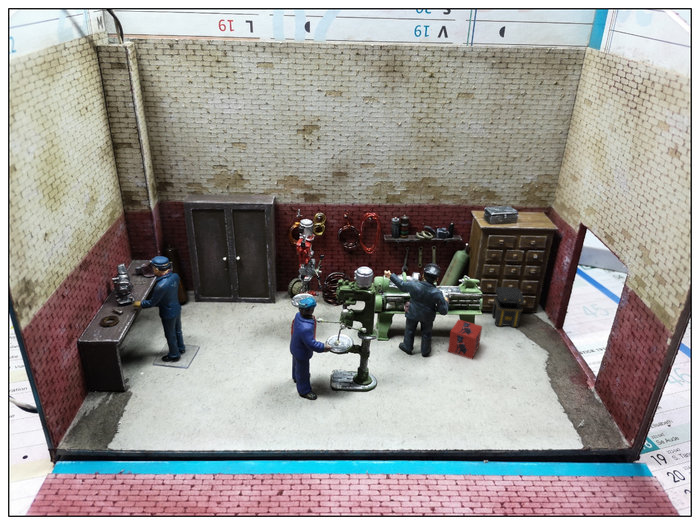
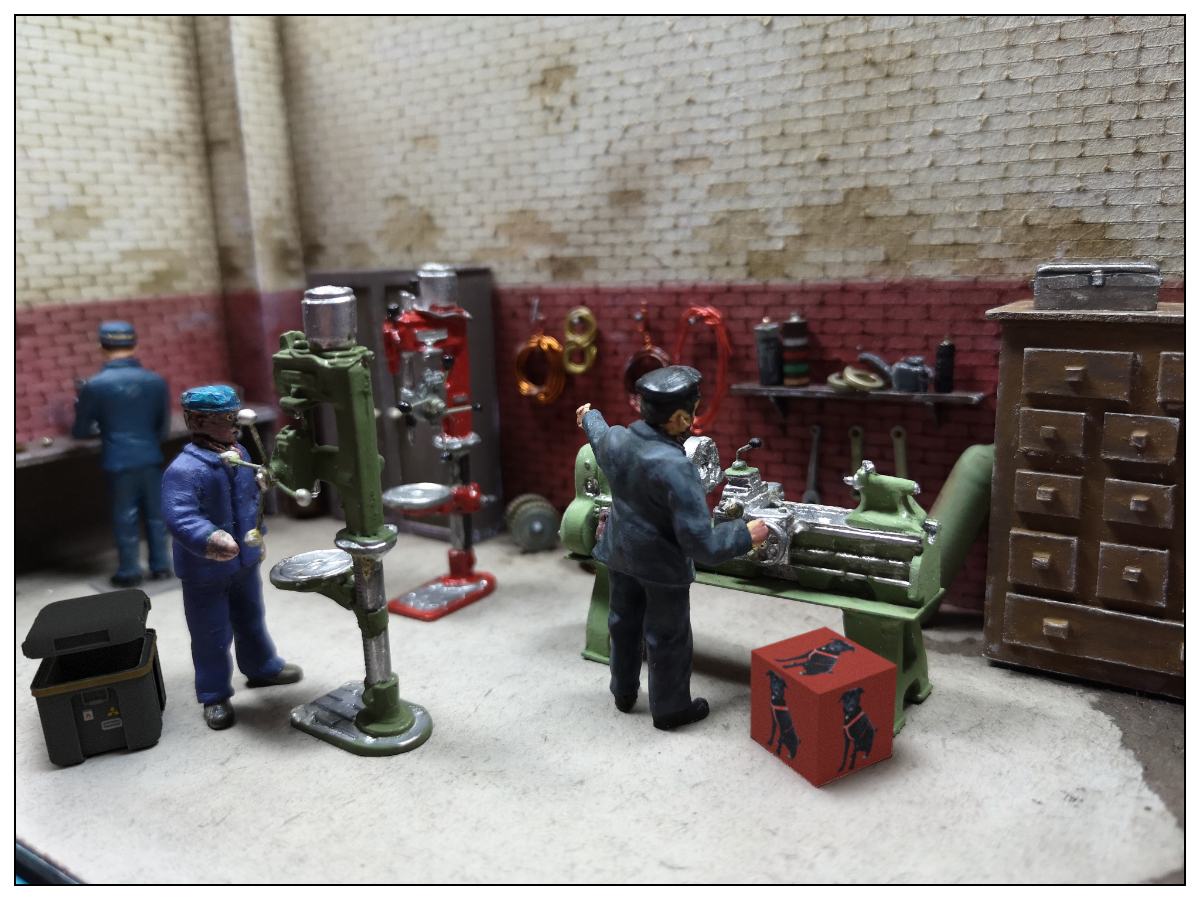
toolbox: present [492,287,524,327] -> present [21,589,167,766]

